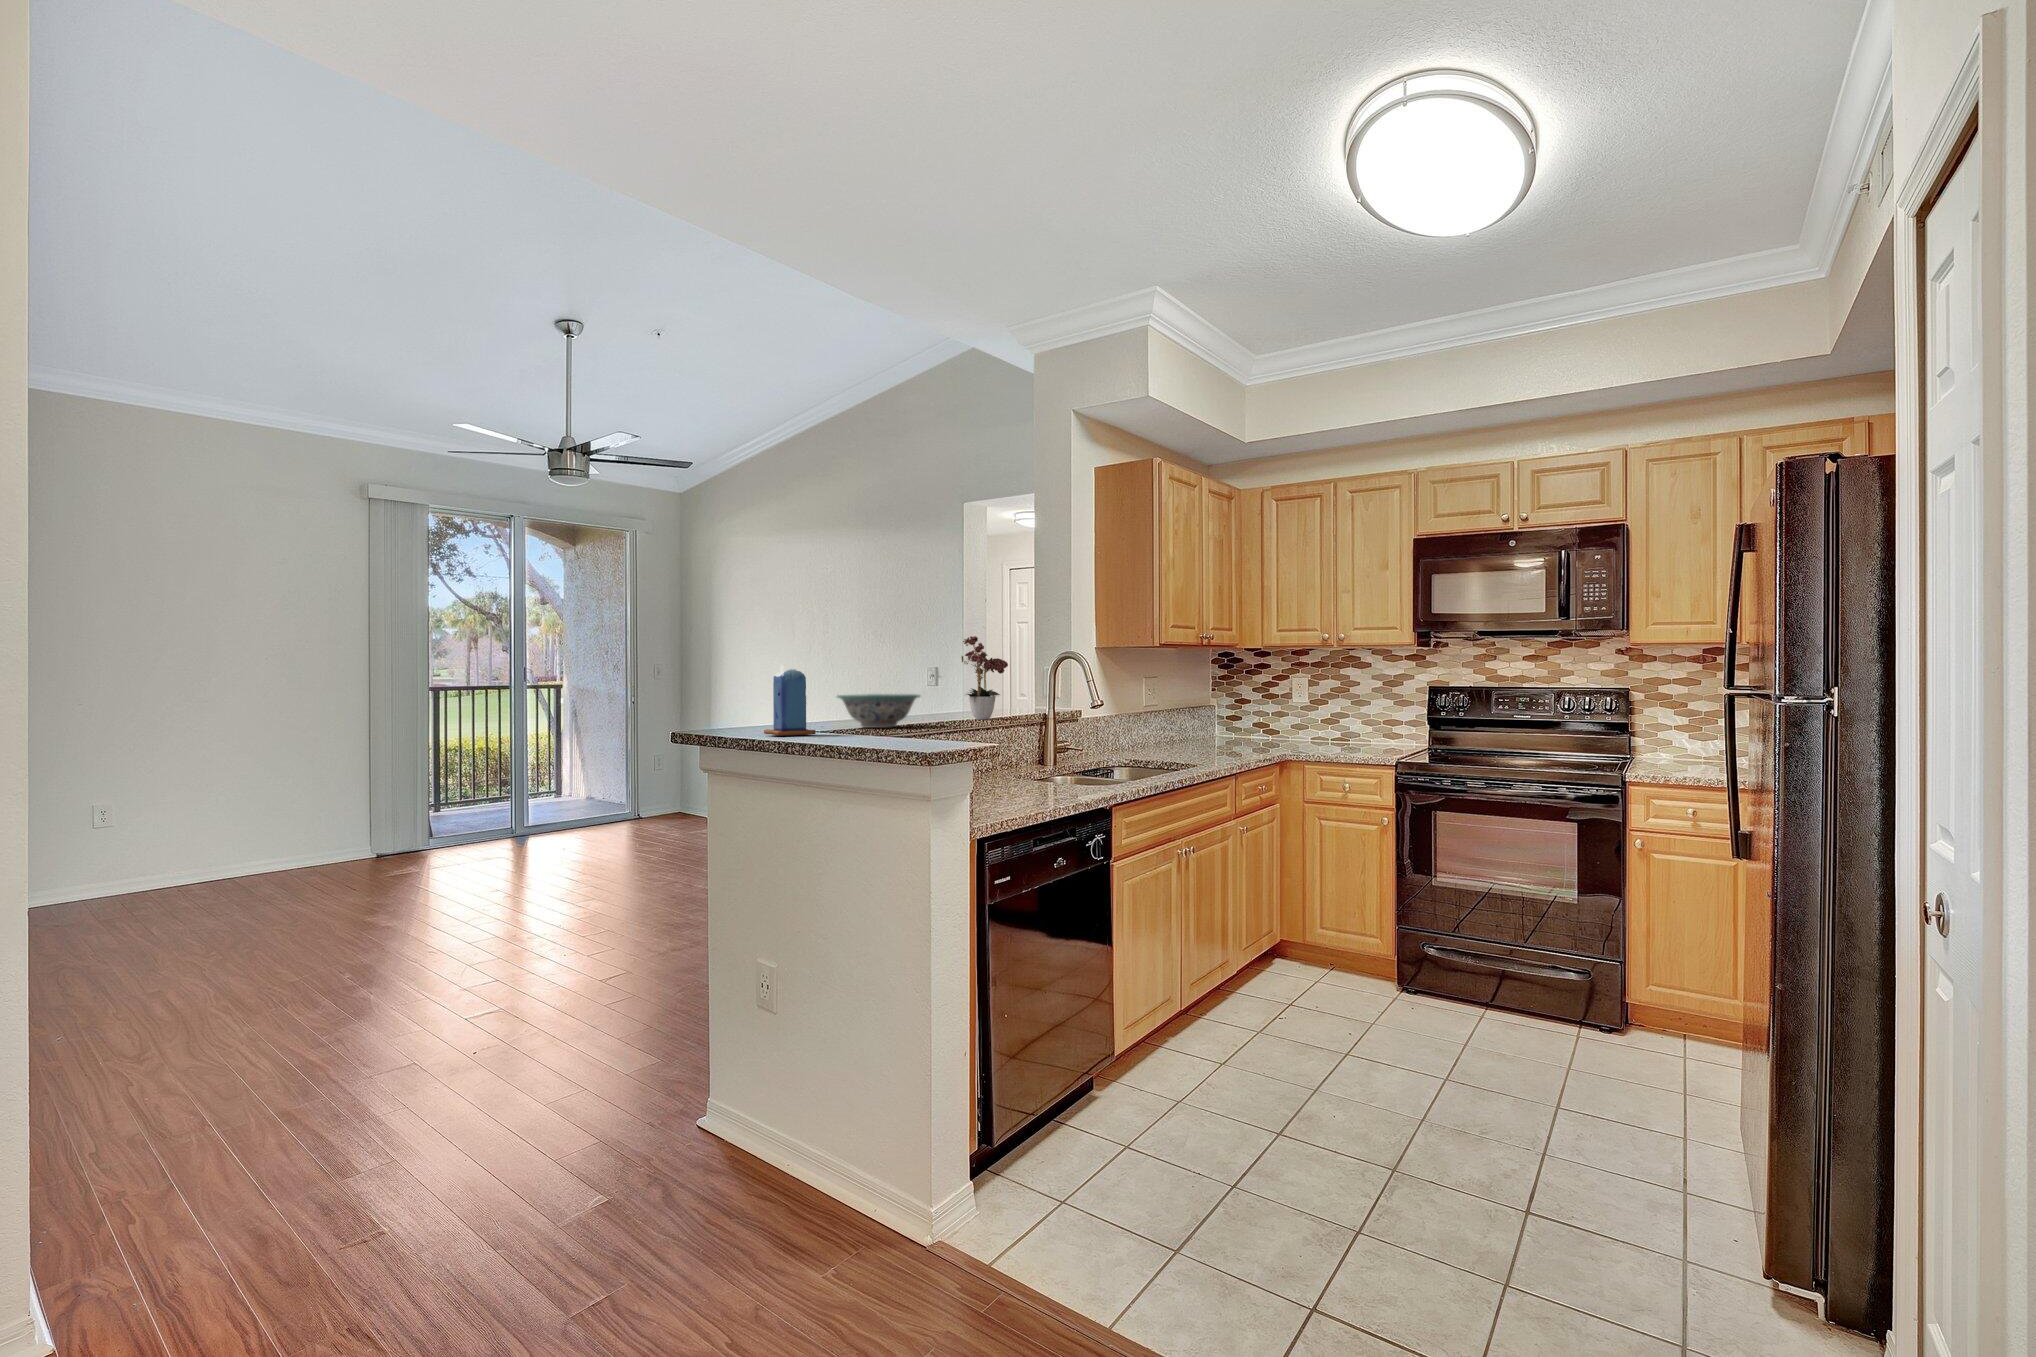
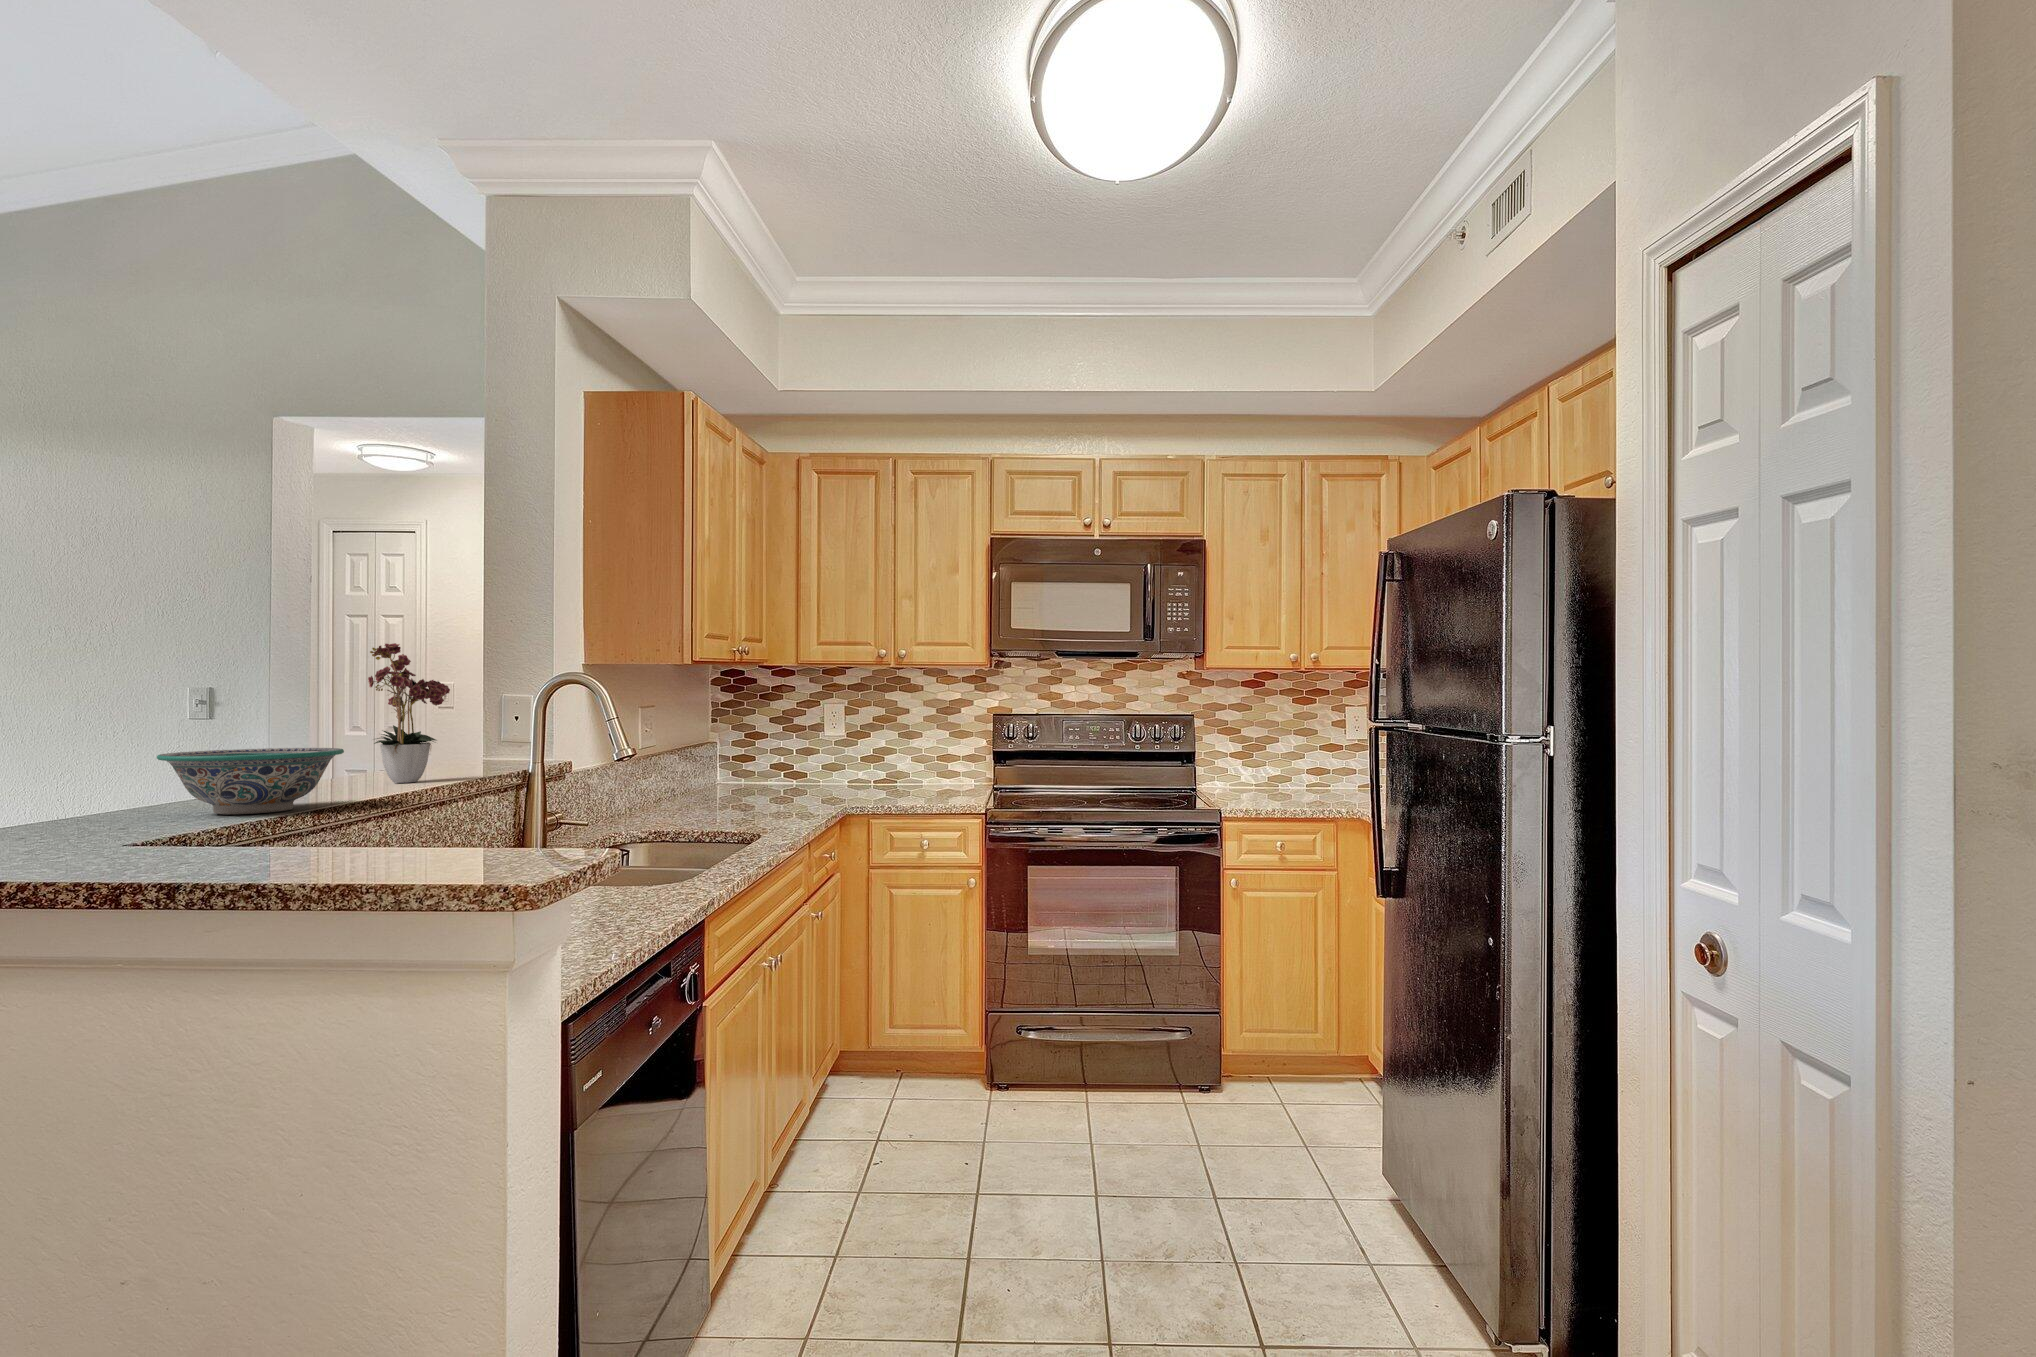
candle: present [764,665,816,736] -> none [33,701,175,851]

